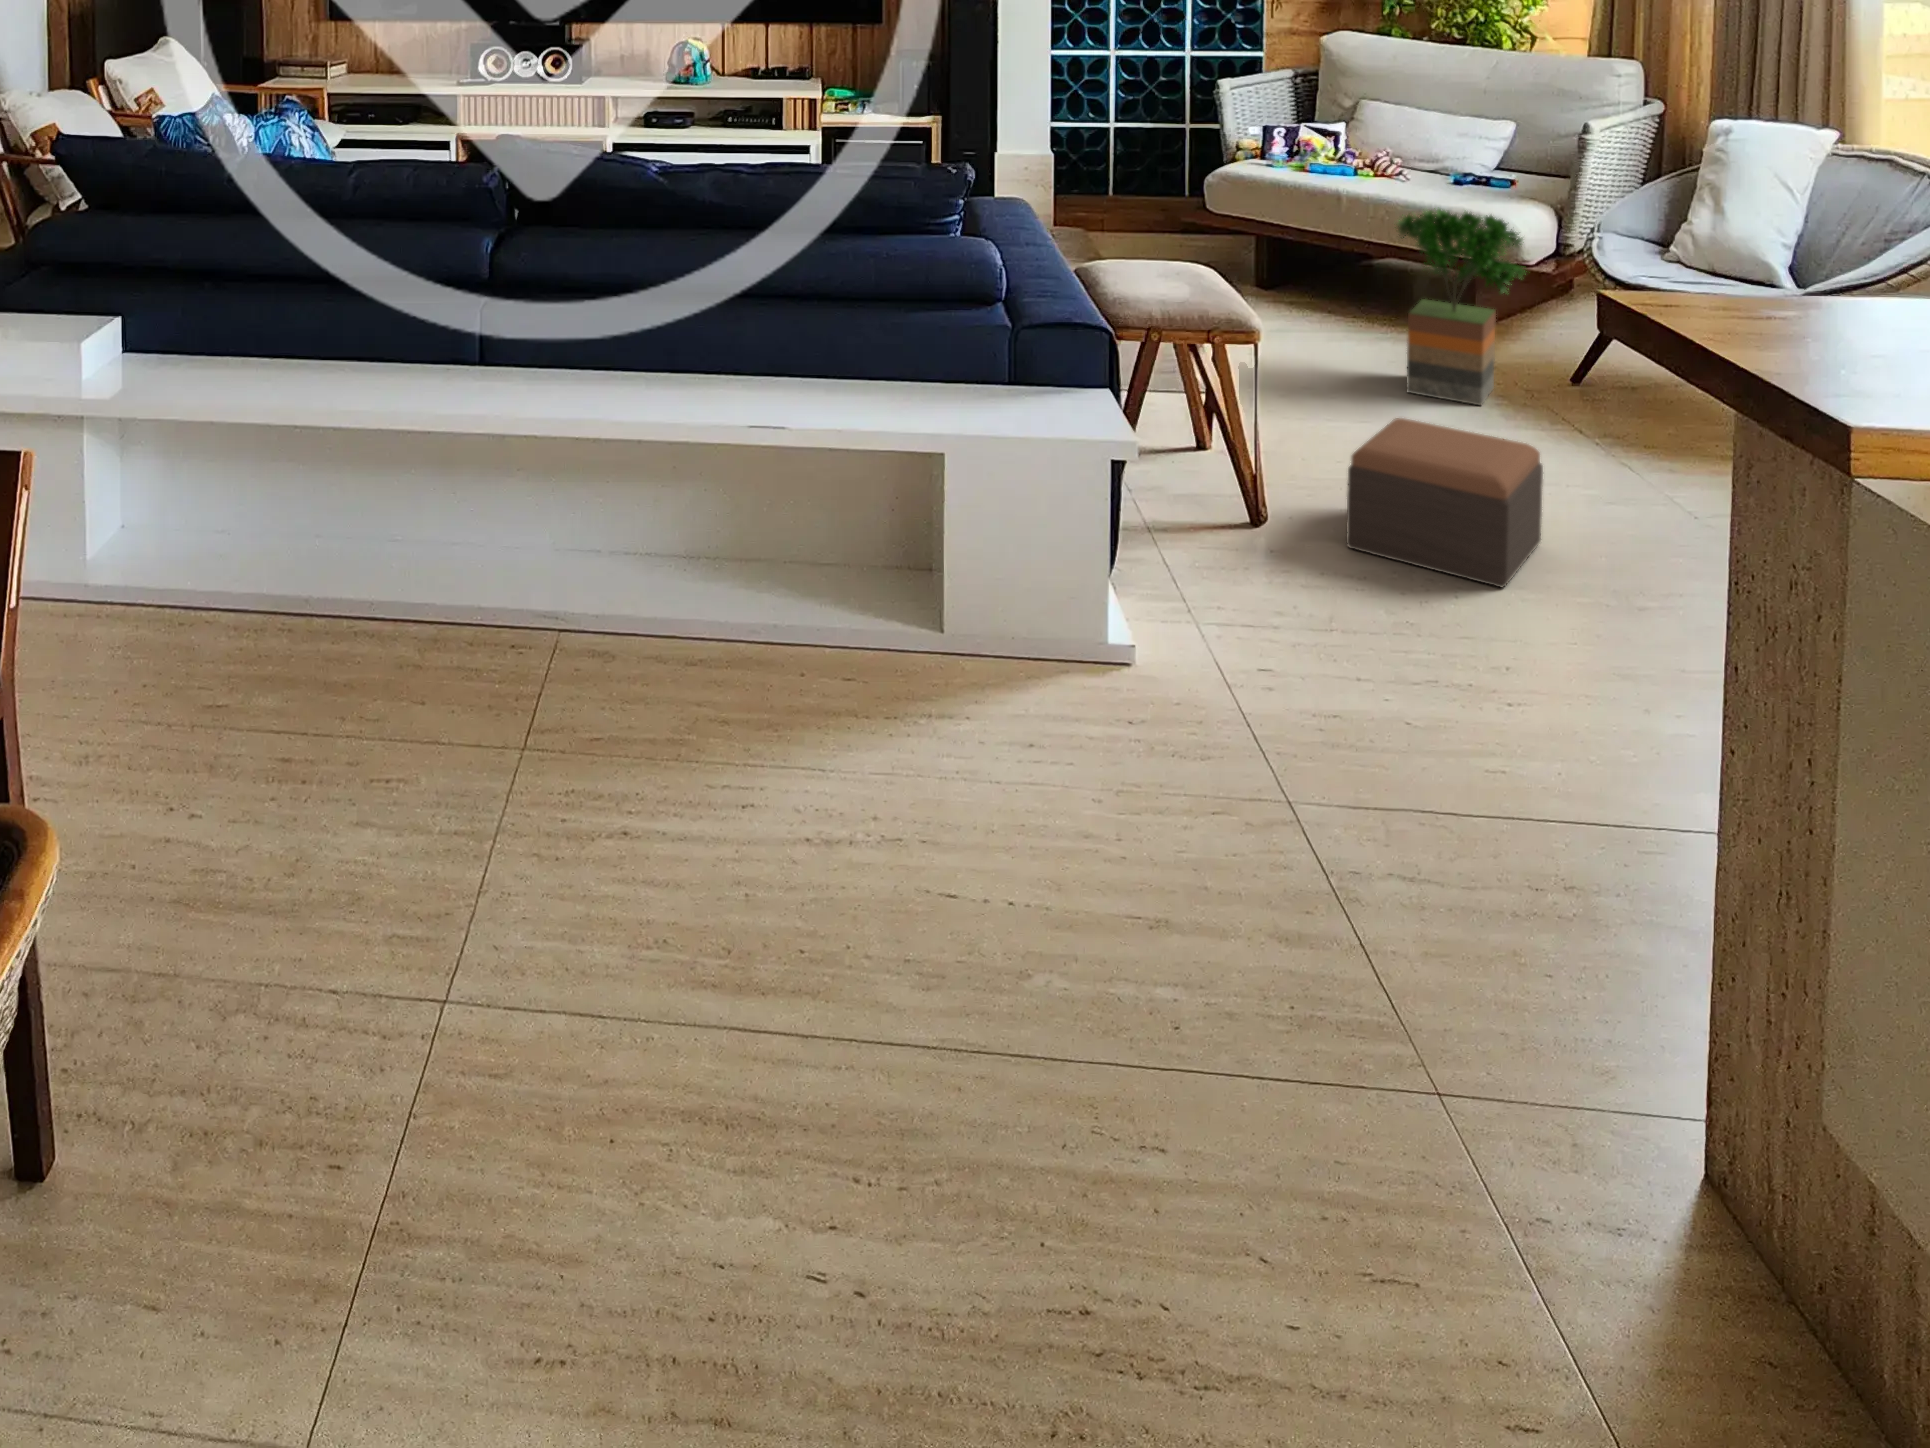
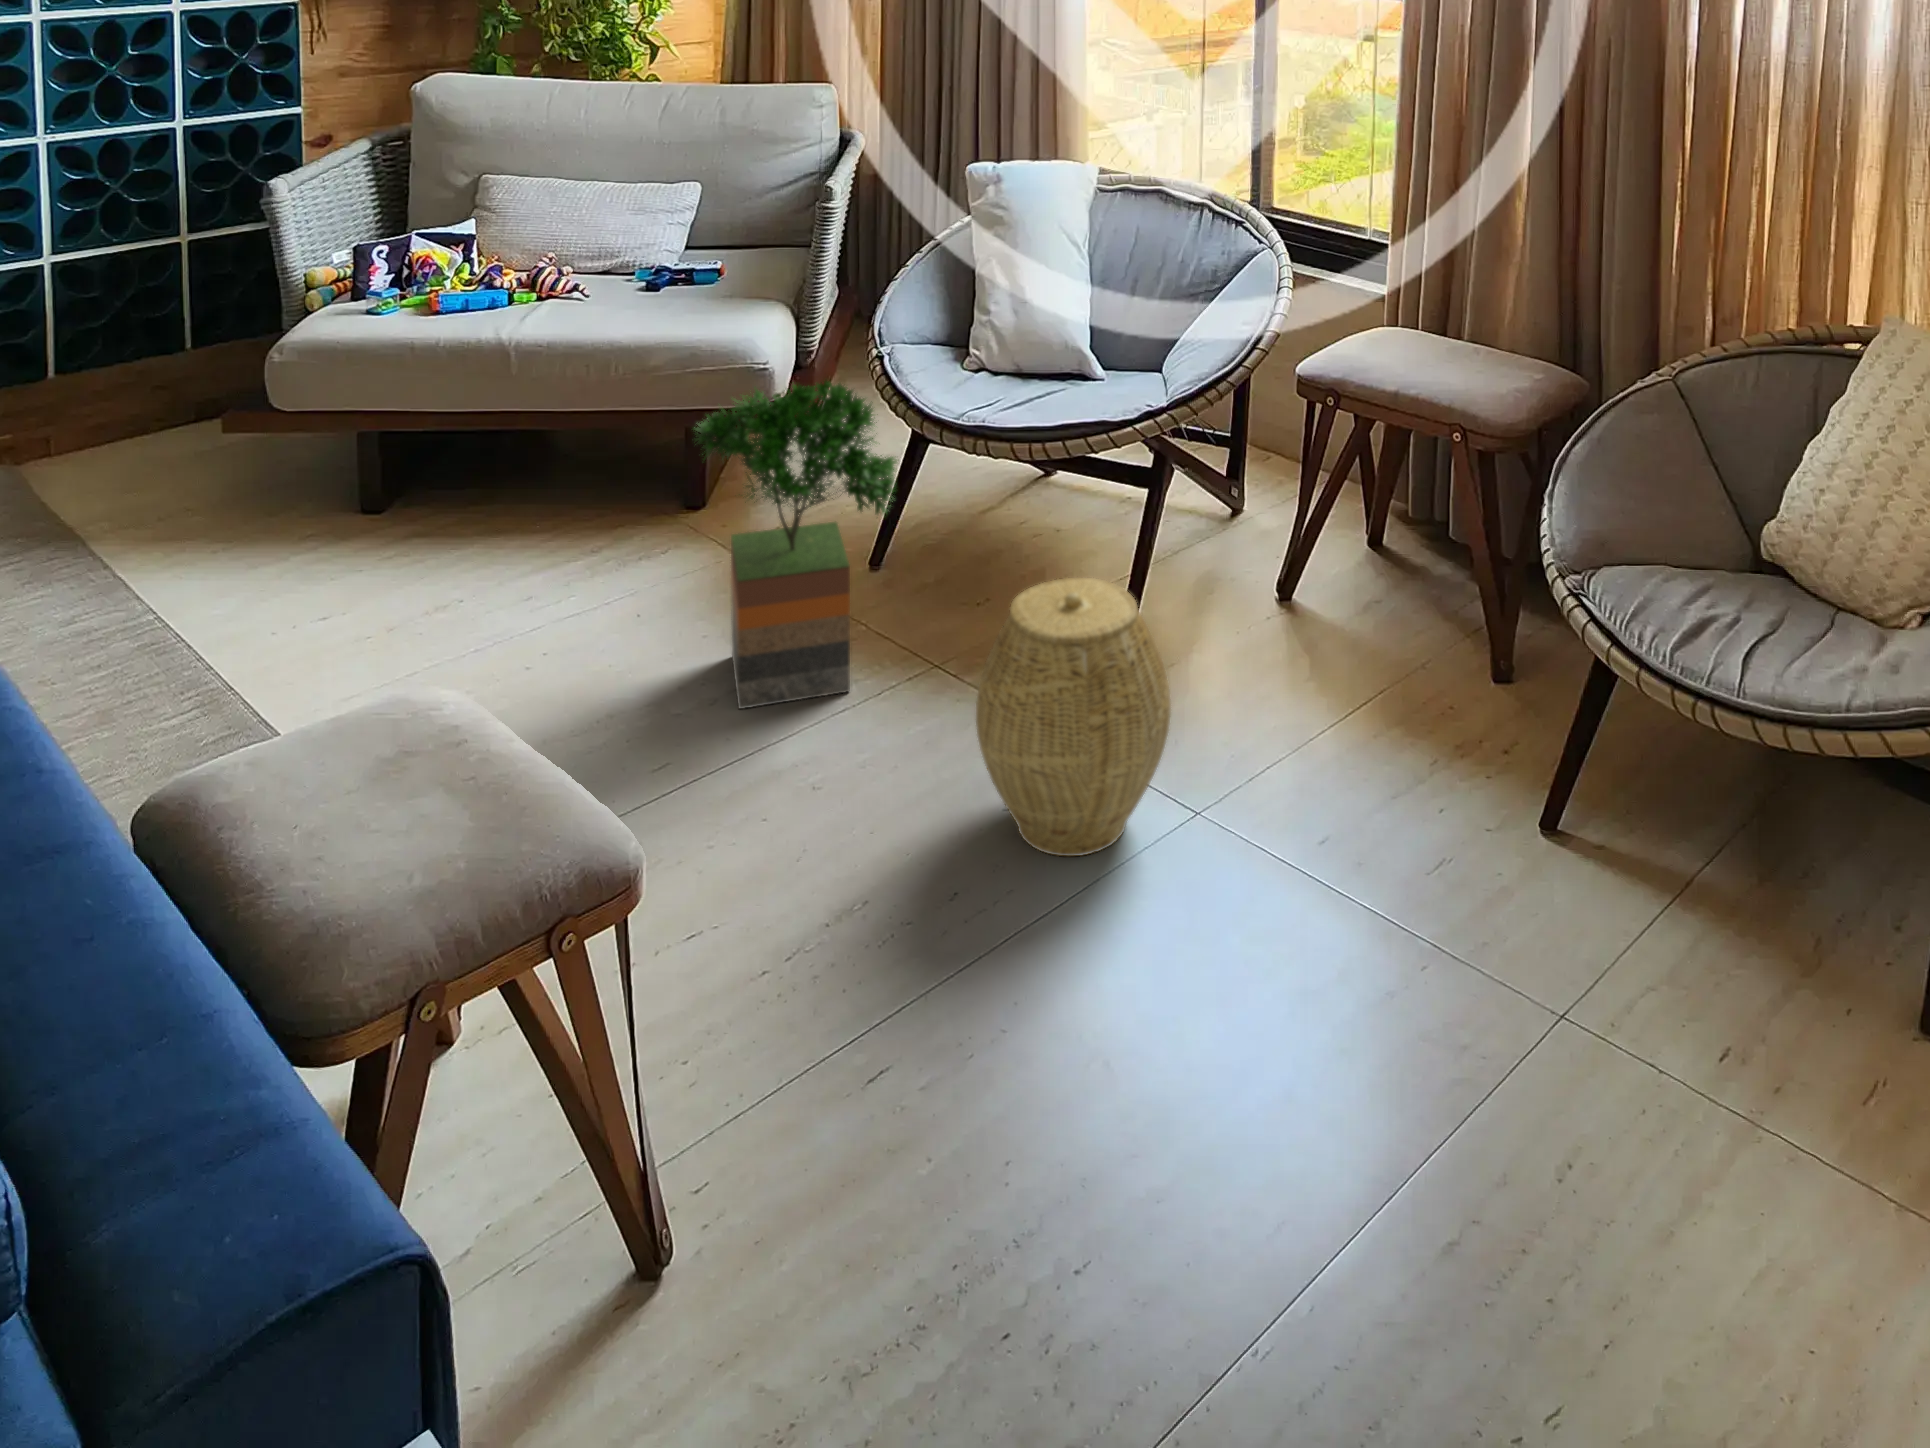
woven basket: none [1505,329,1647,491] -> present [976,578,1171,856]
footstool: present [1346,418,1543,587] -> none [923,897,1249,1328]

